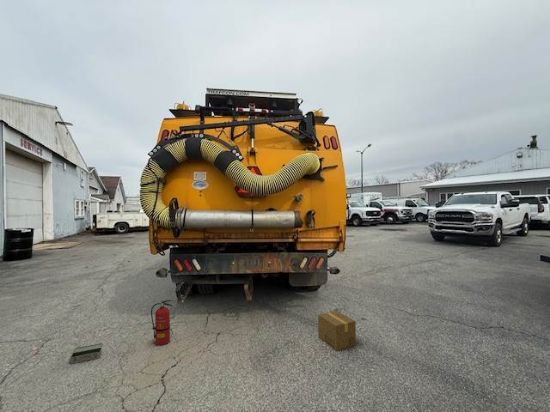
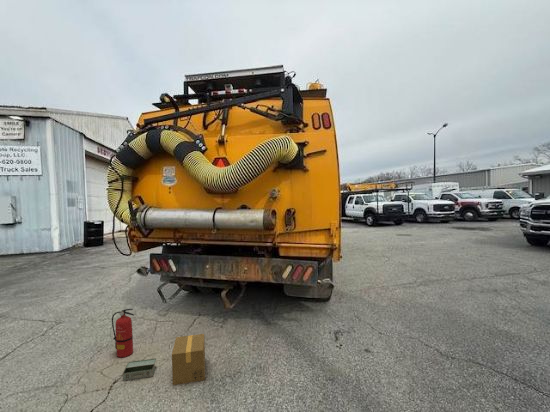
cardboard box: present [318,311,356,351] -> present [172,334,205,385]
toolbox: present [71,343,103,364] -> present [123,359,156,381]

